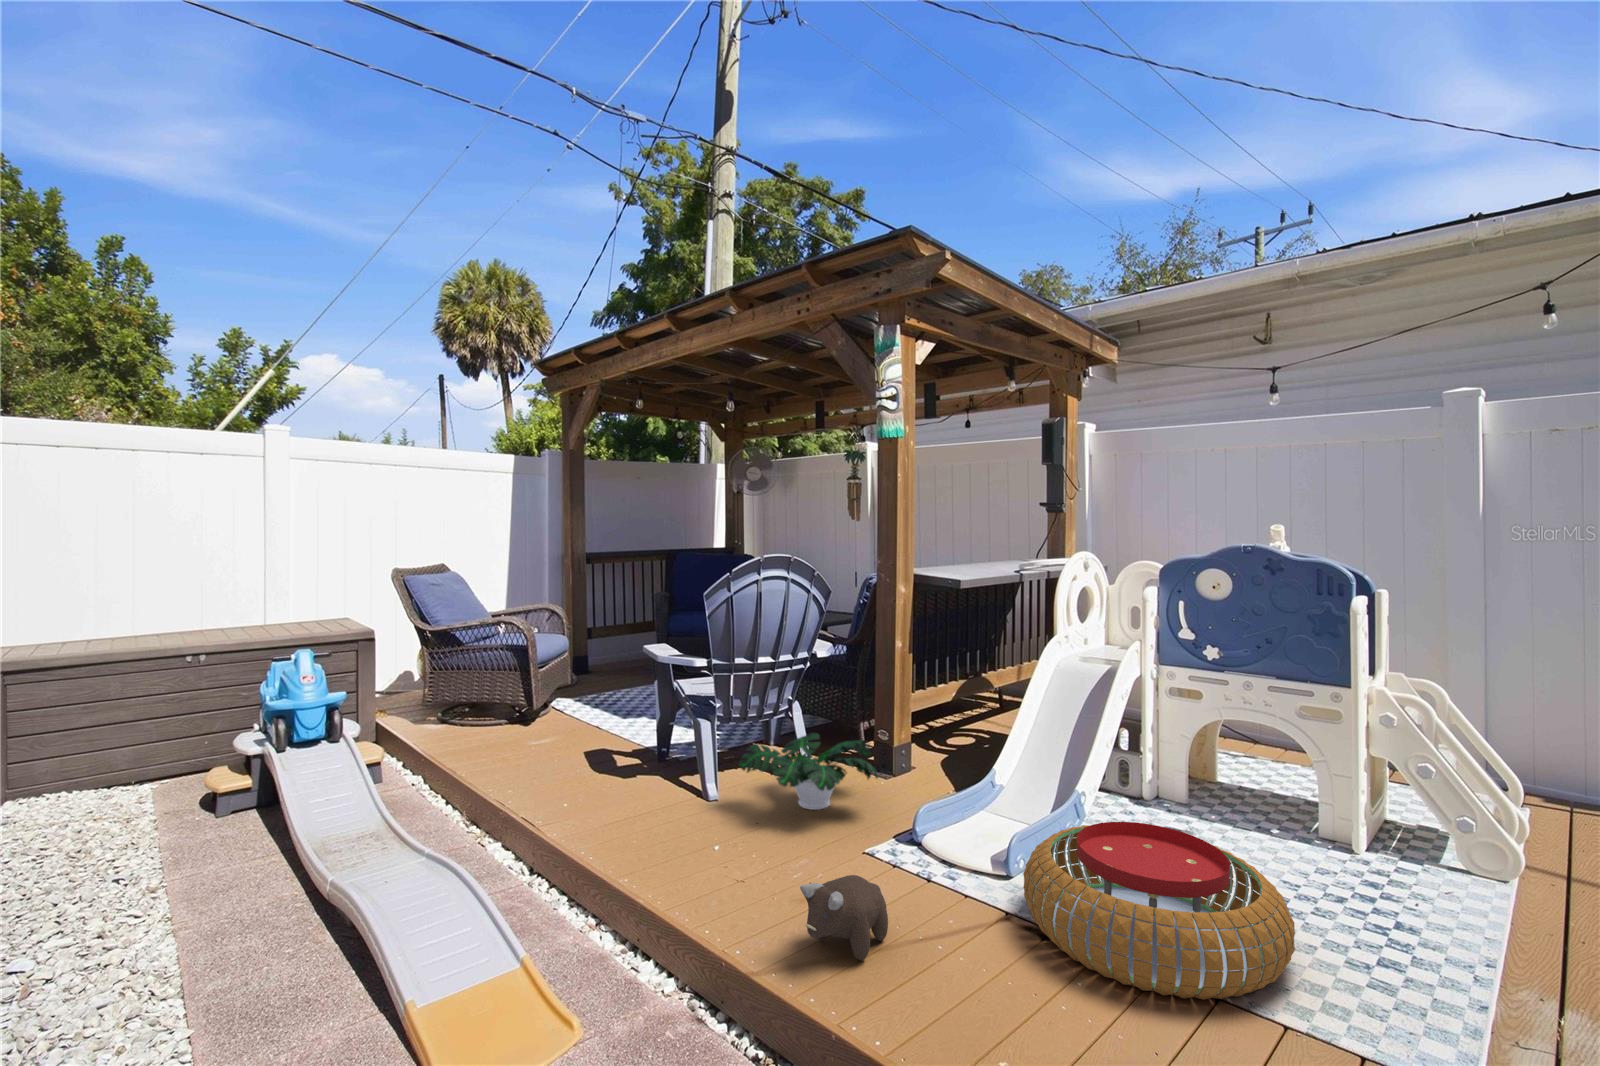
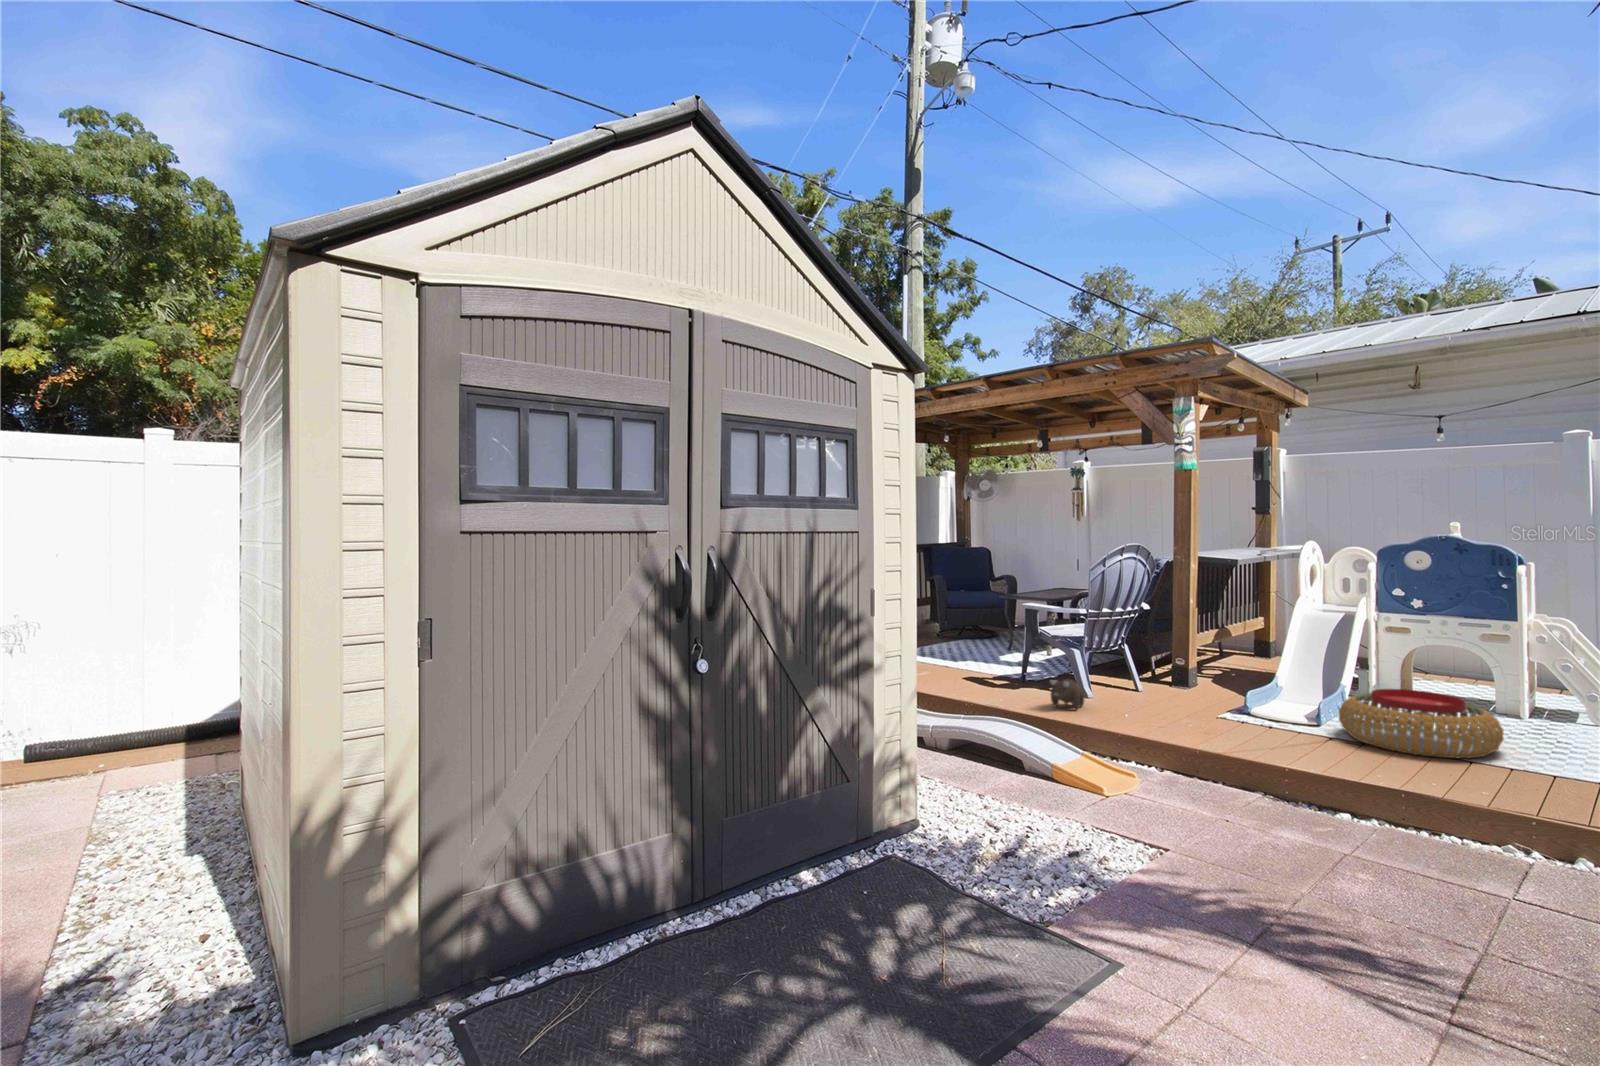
potted plant: present [739,733,878,810] -> none [1114,659,1211,703]
plush toy: present [800,875,888,961] -> present [1050,679,1085,710]

